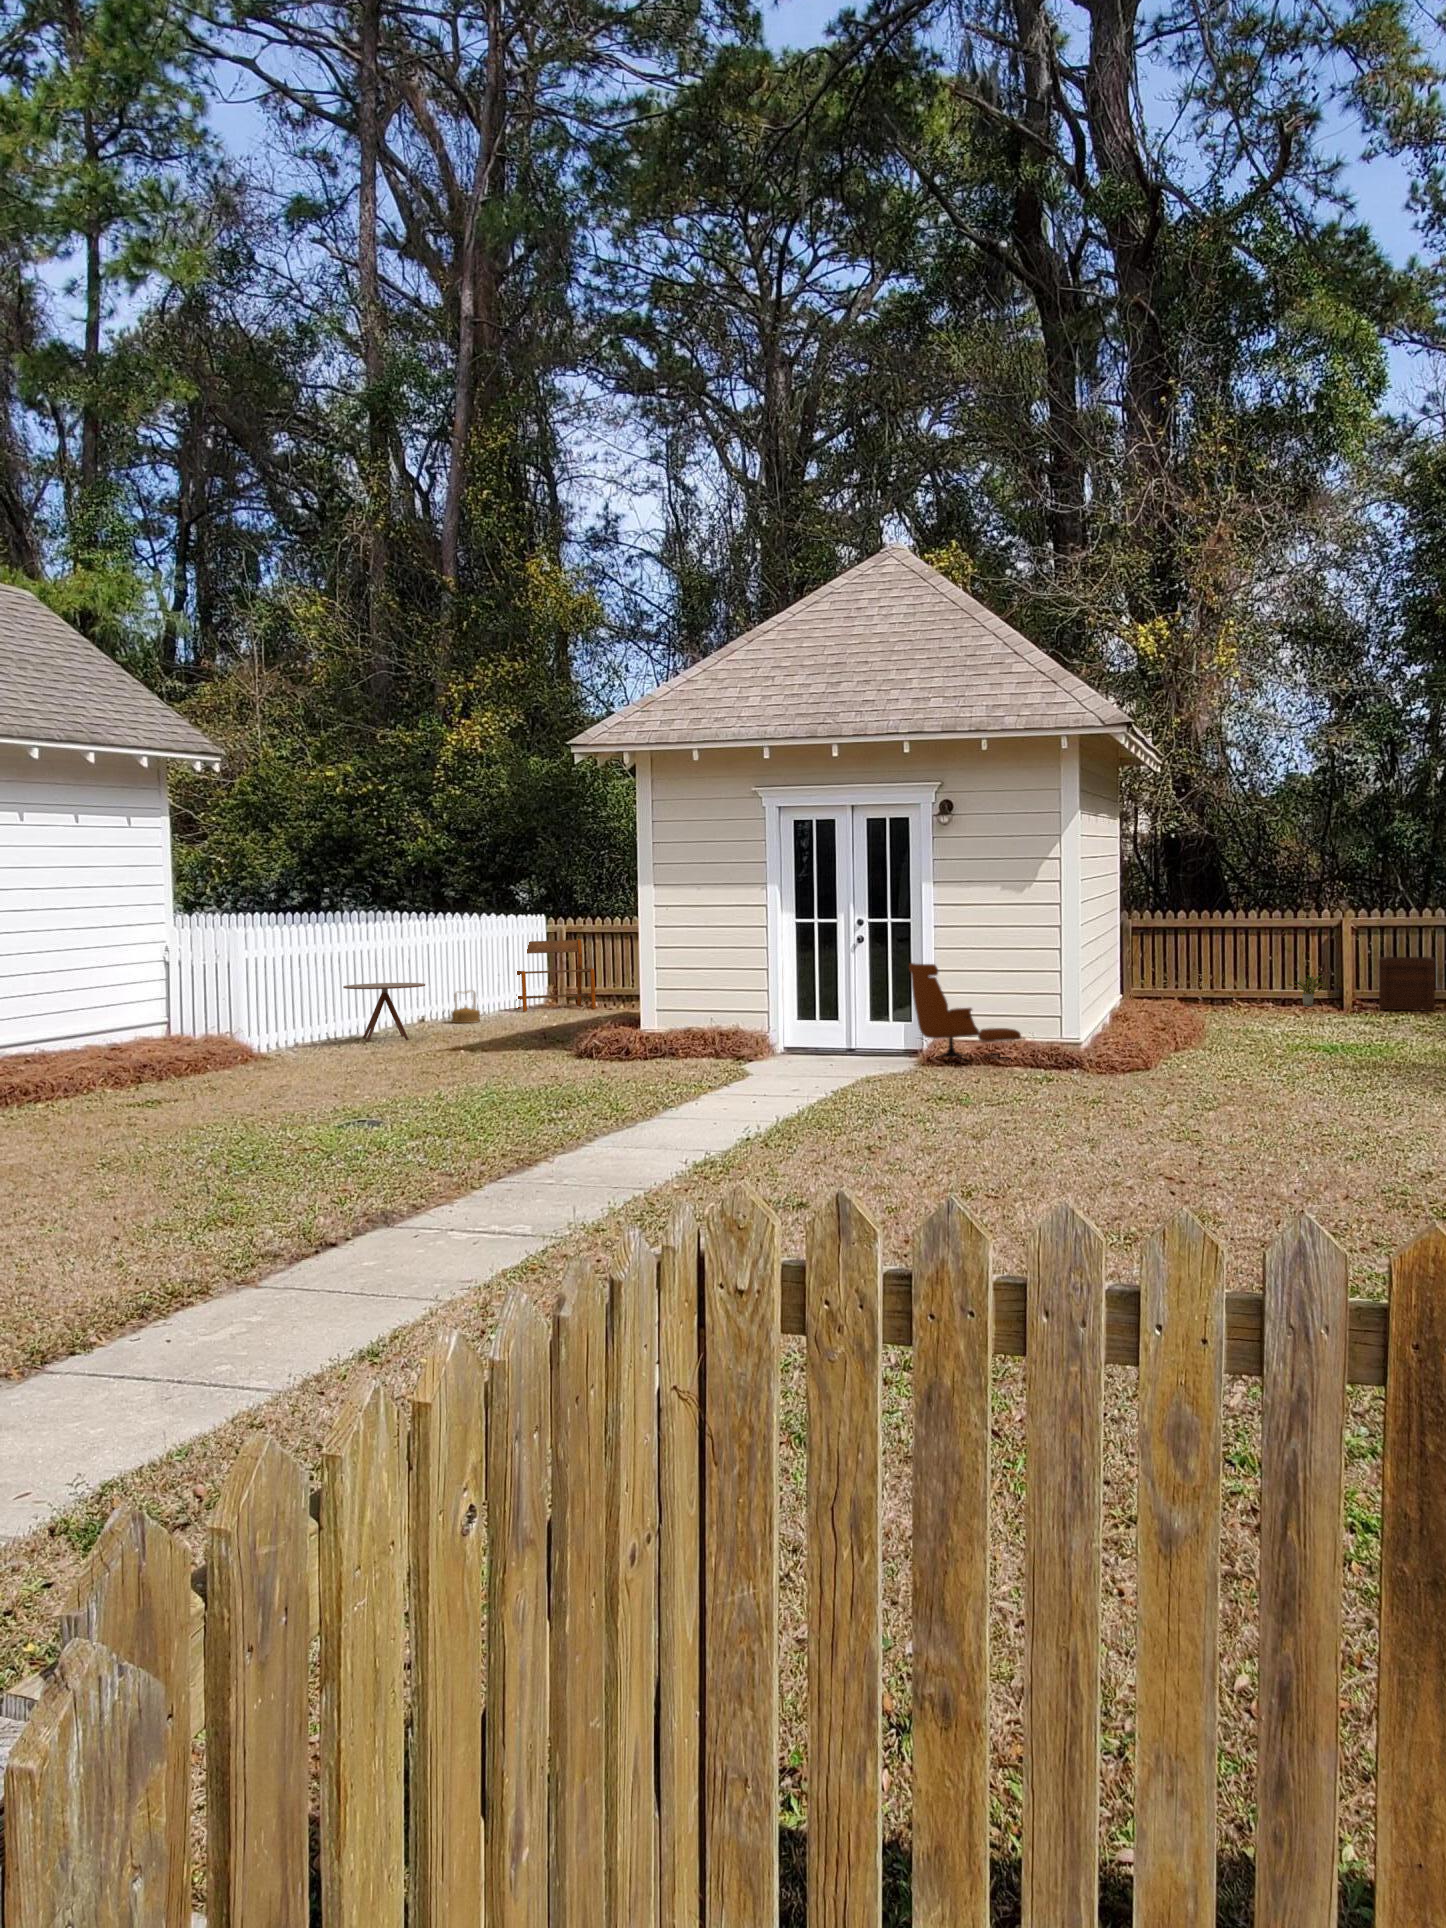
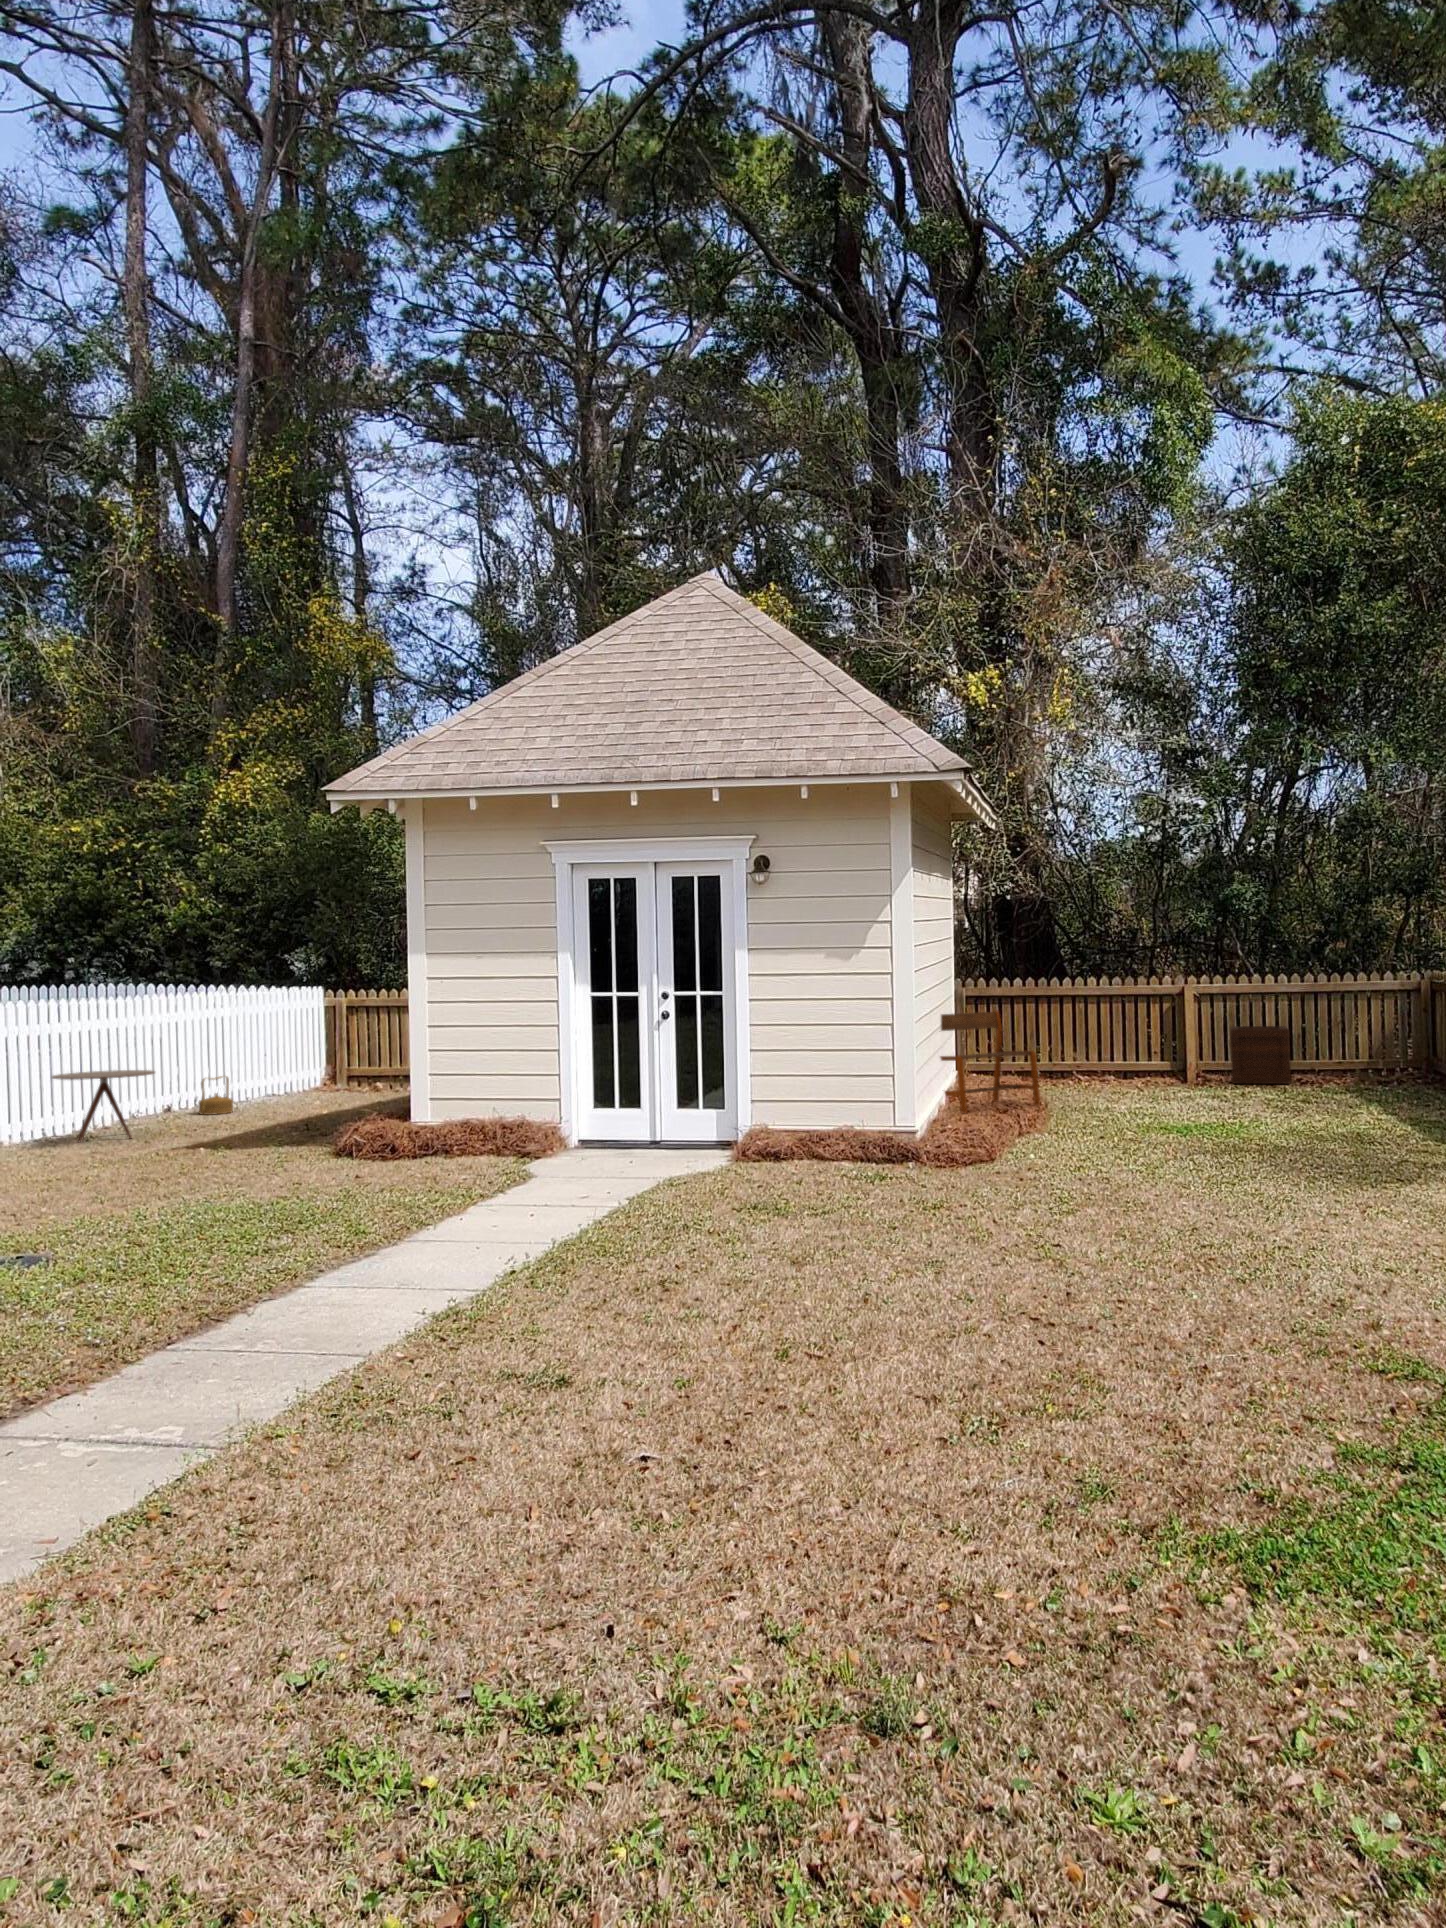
bench: present [516,939,596,1011] -> present [940,1011,1040,1113]
lounge chair: present [909,963,1021,1063] -> none [719,1043,852,1163]
potted plant: present [1288,975,1324,1006] -> none [1135,1045,1179,1080]

